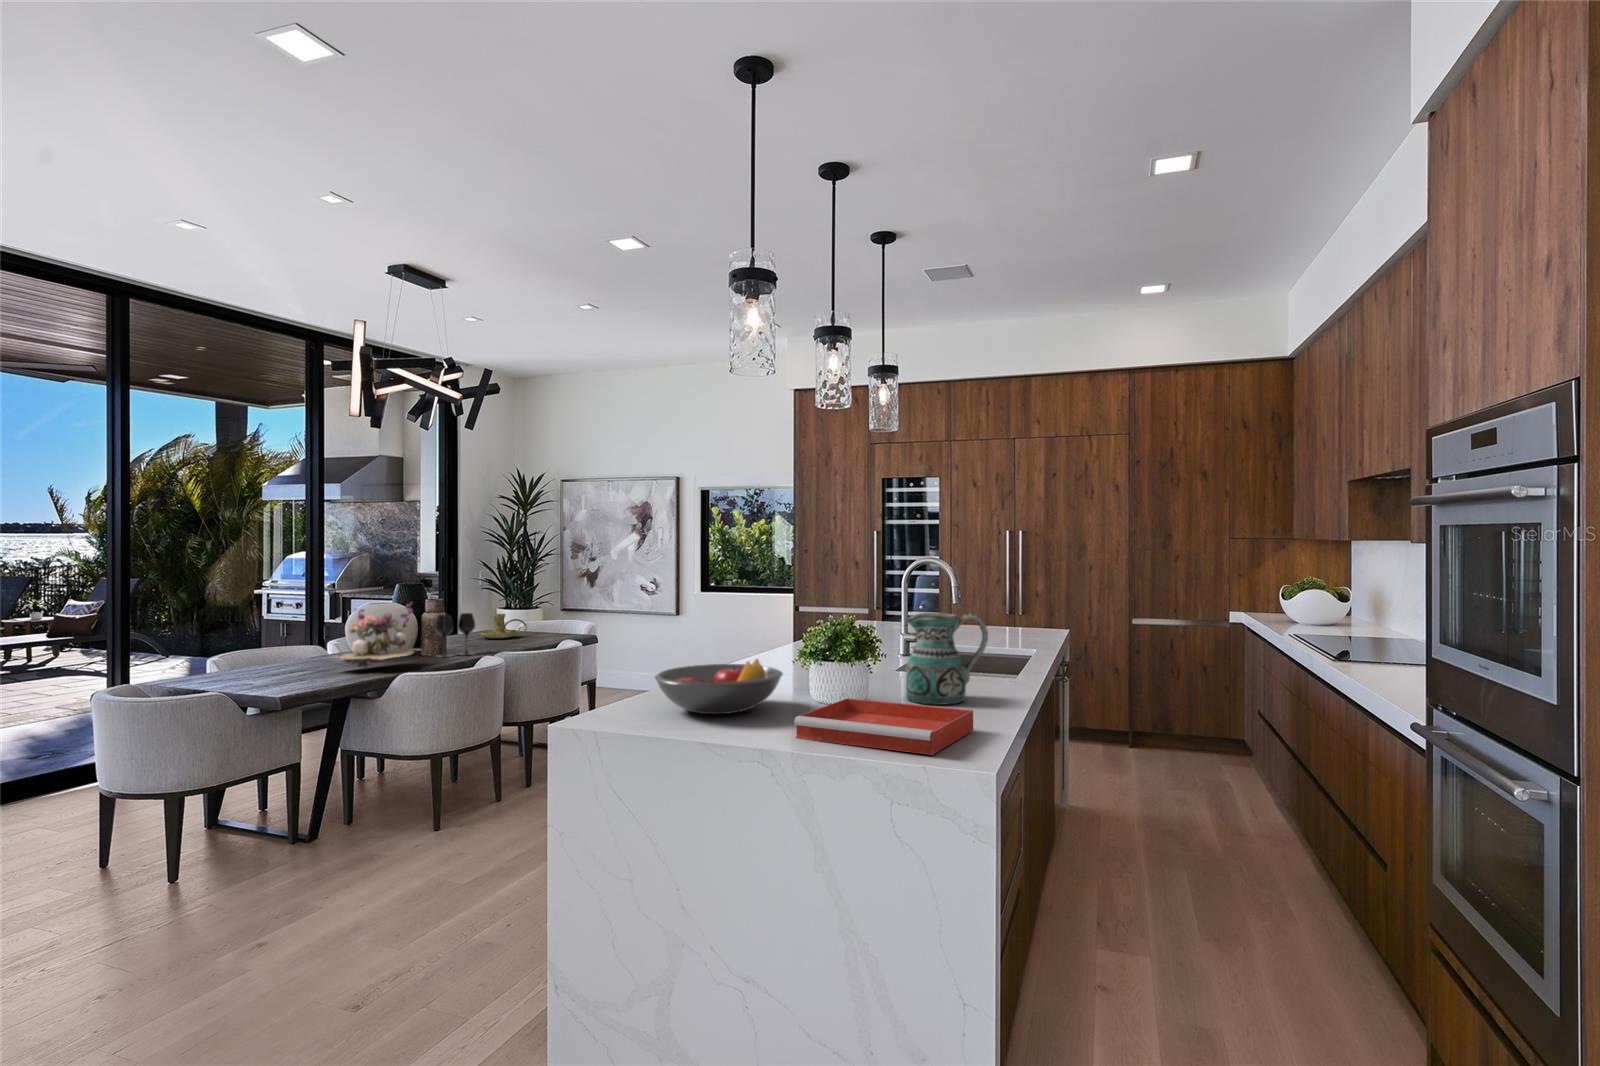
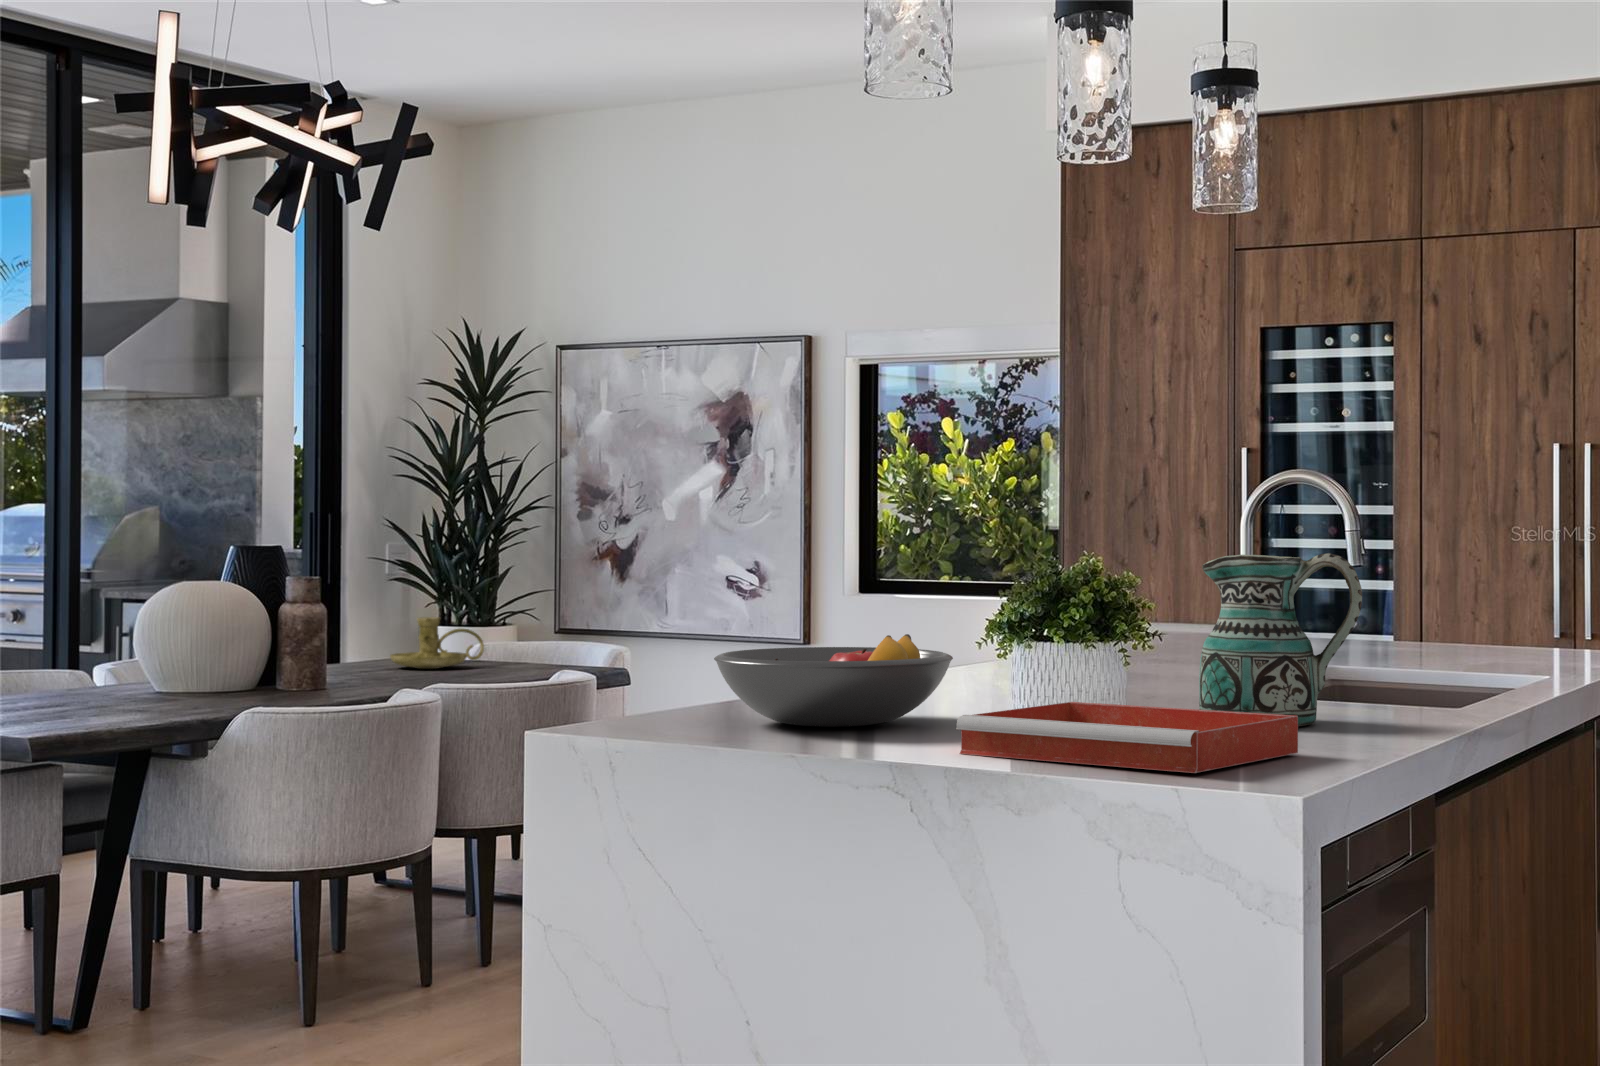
flower arrangement: present [335,604,417,668] -> none [114,575,282,705]
wine glass: present [435,613,475,657] -> none [303,604,384,692]

